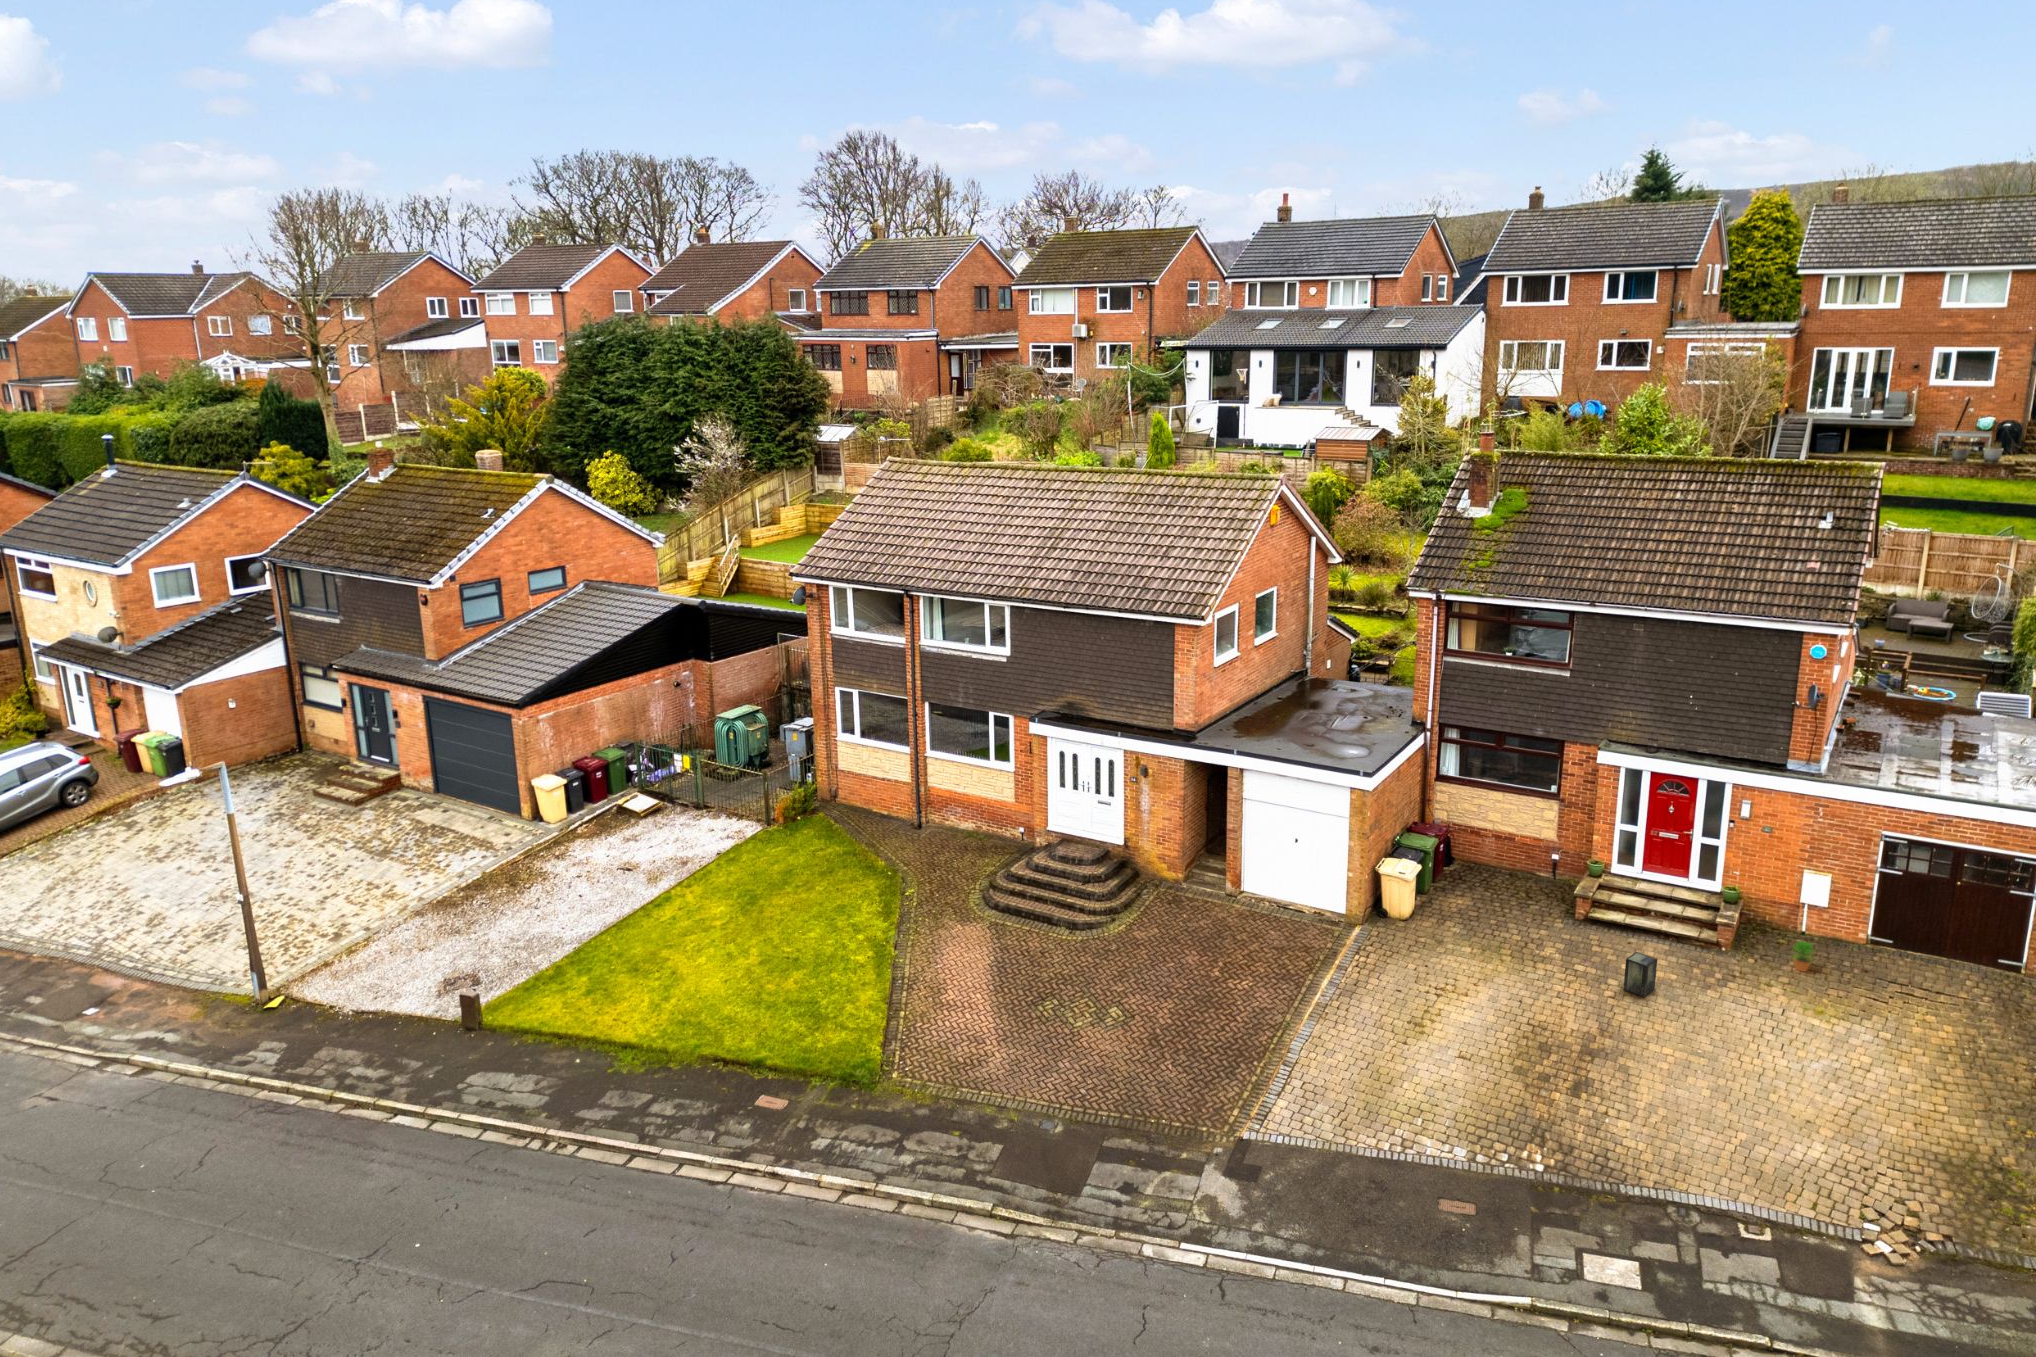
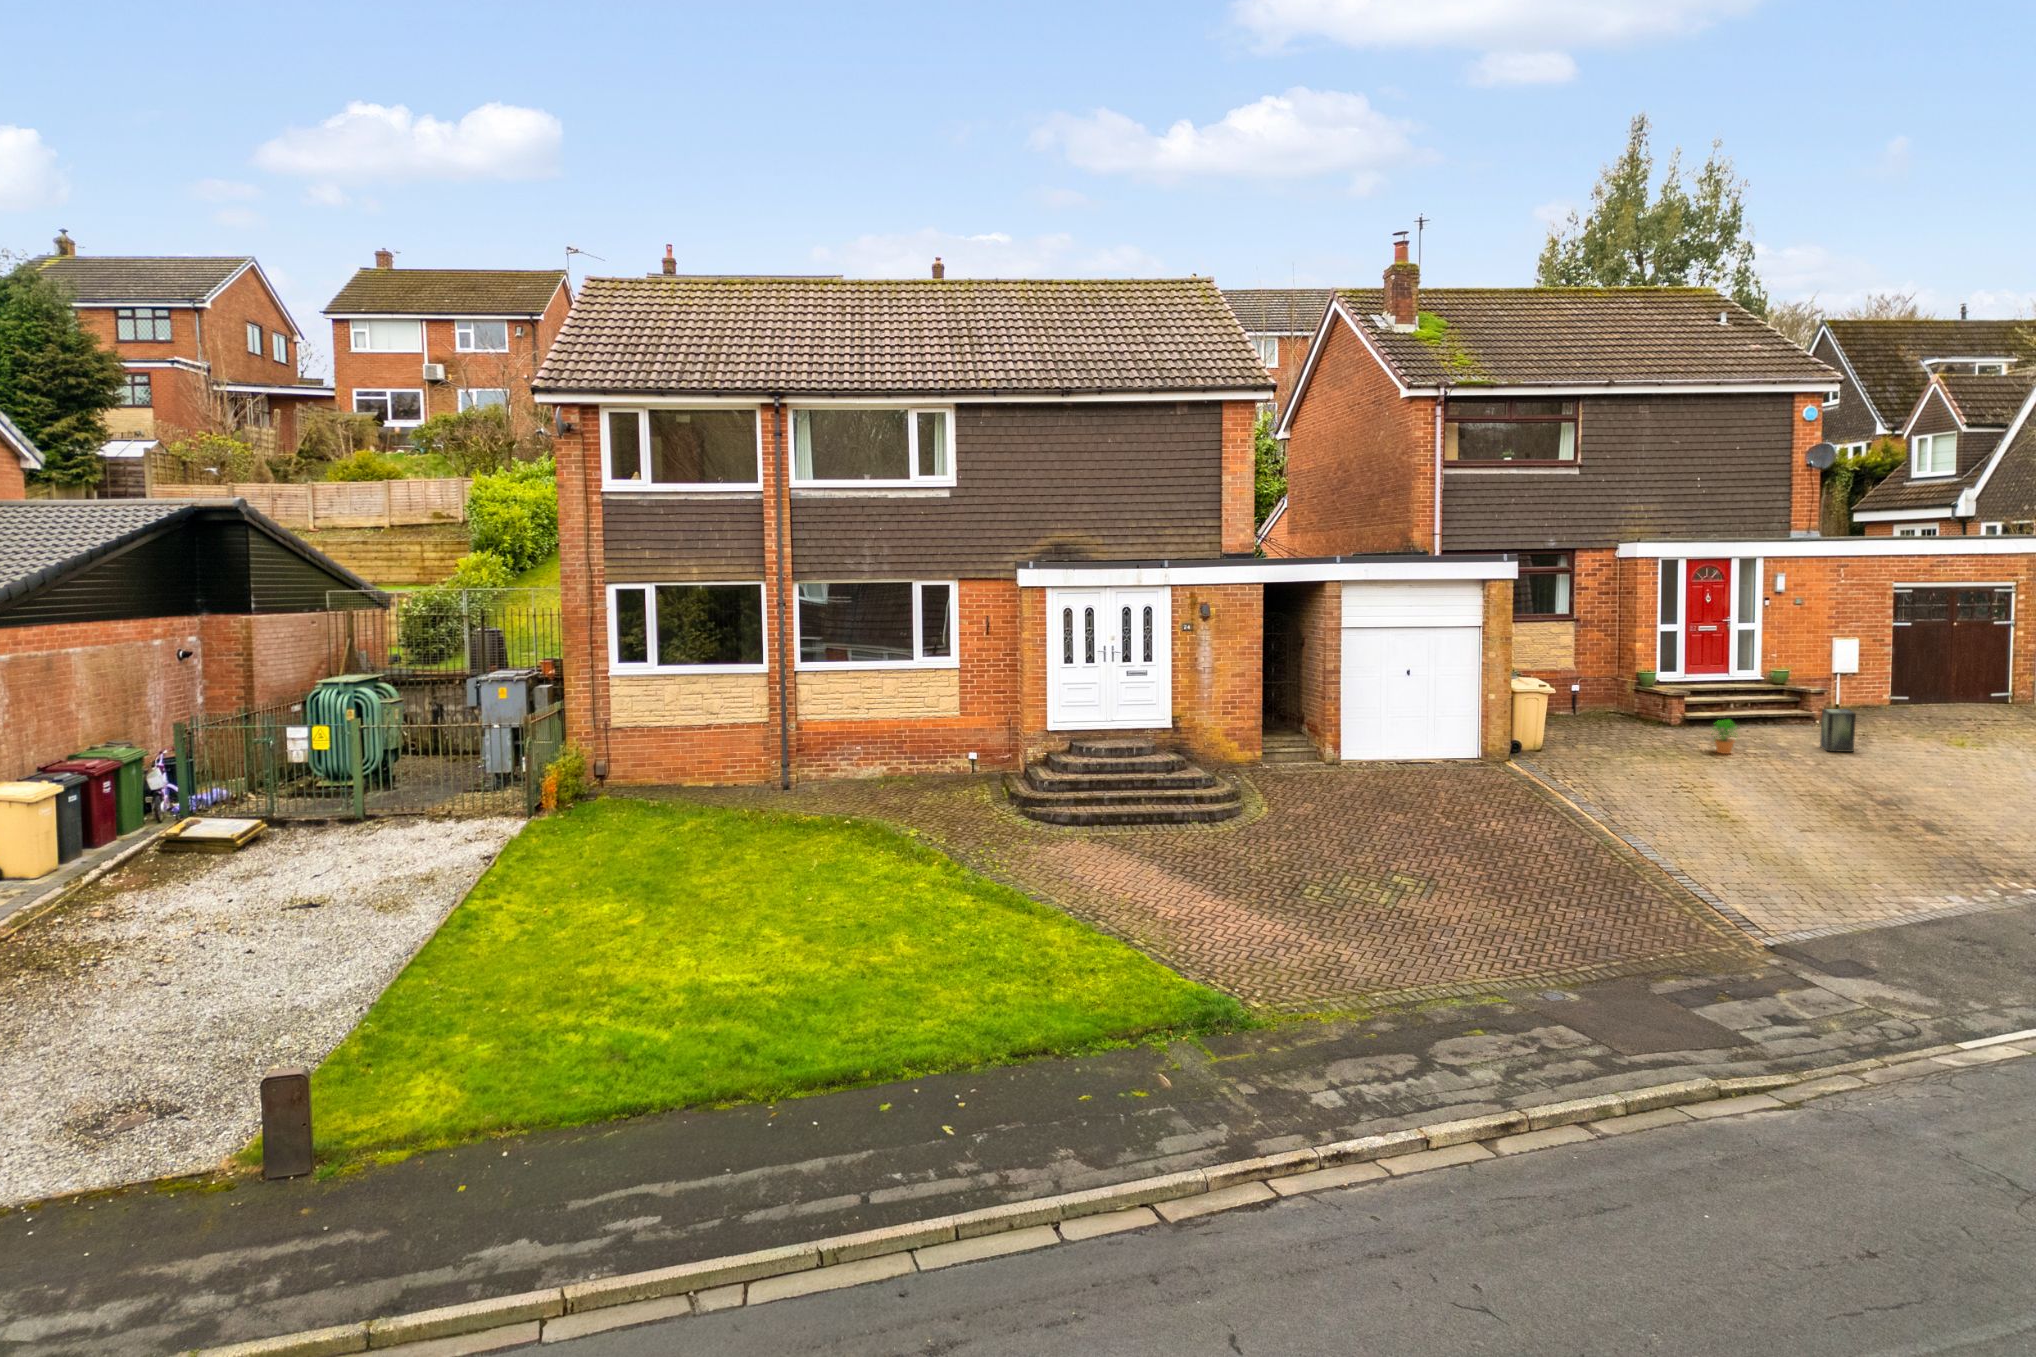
potted plant: present [1792,941,1813,972] -> present [1712,719,1737,754]

